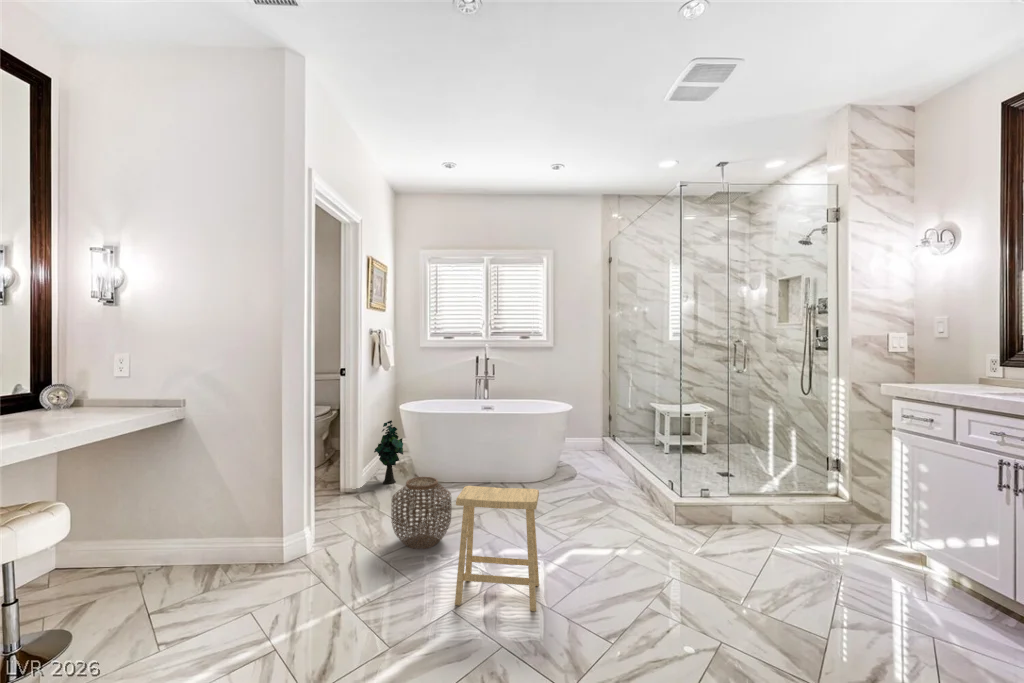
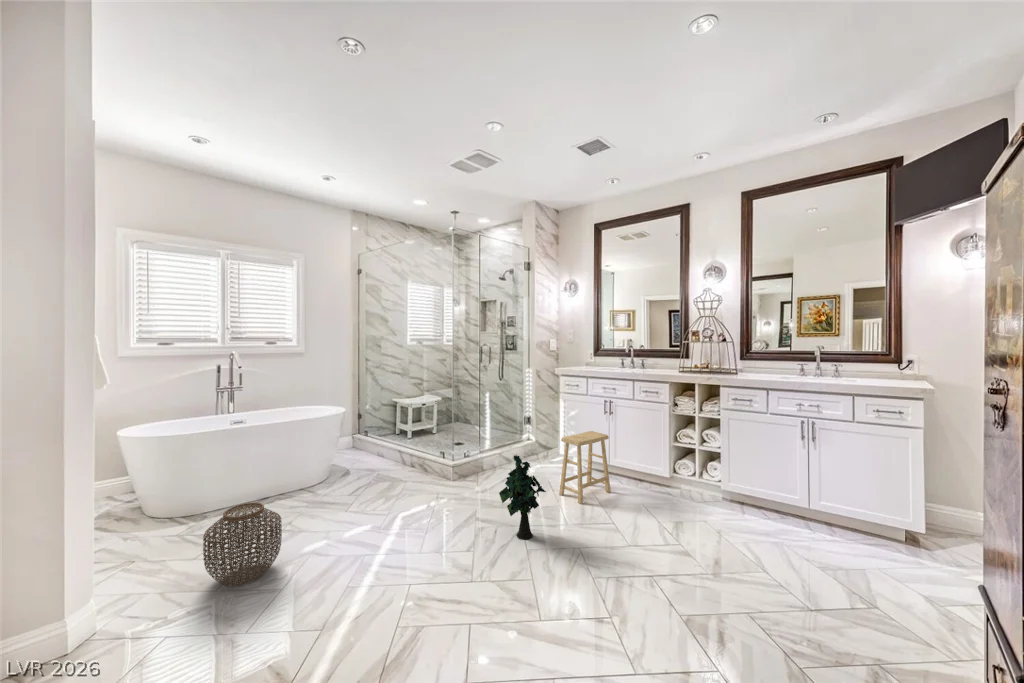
decorative plant: present [374,420,403,484] -> present [499,455,546,539]
footstool: present [455,486,539,611] -> present [559,431,611,504]

